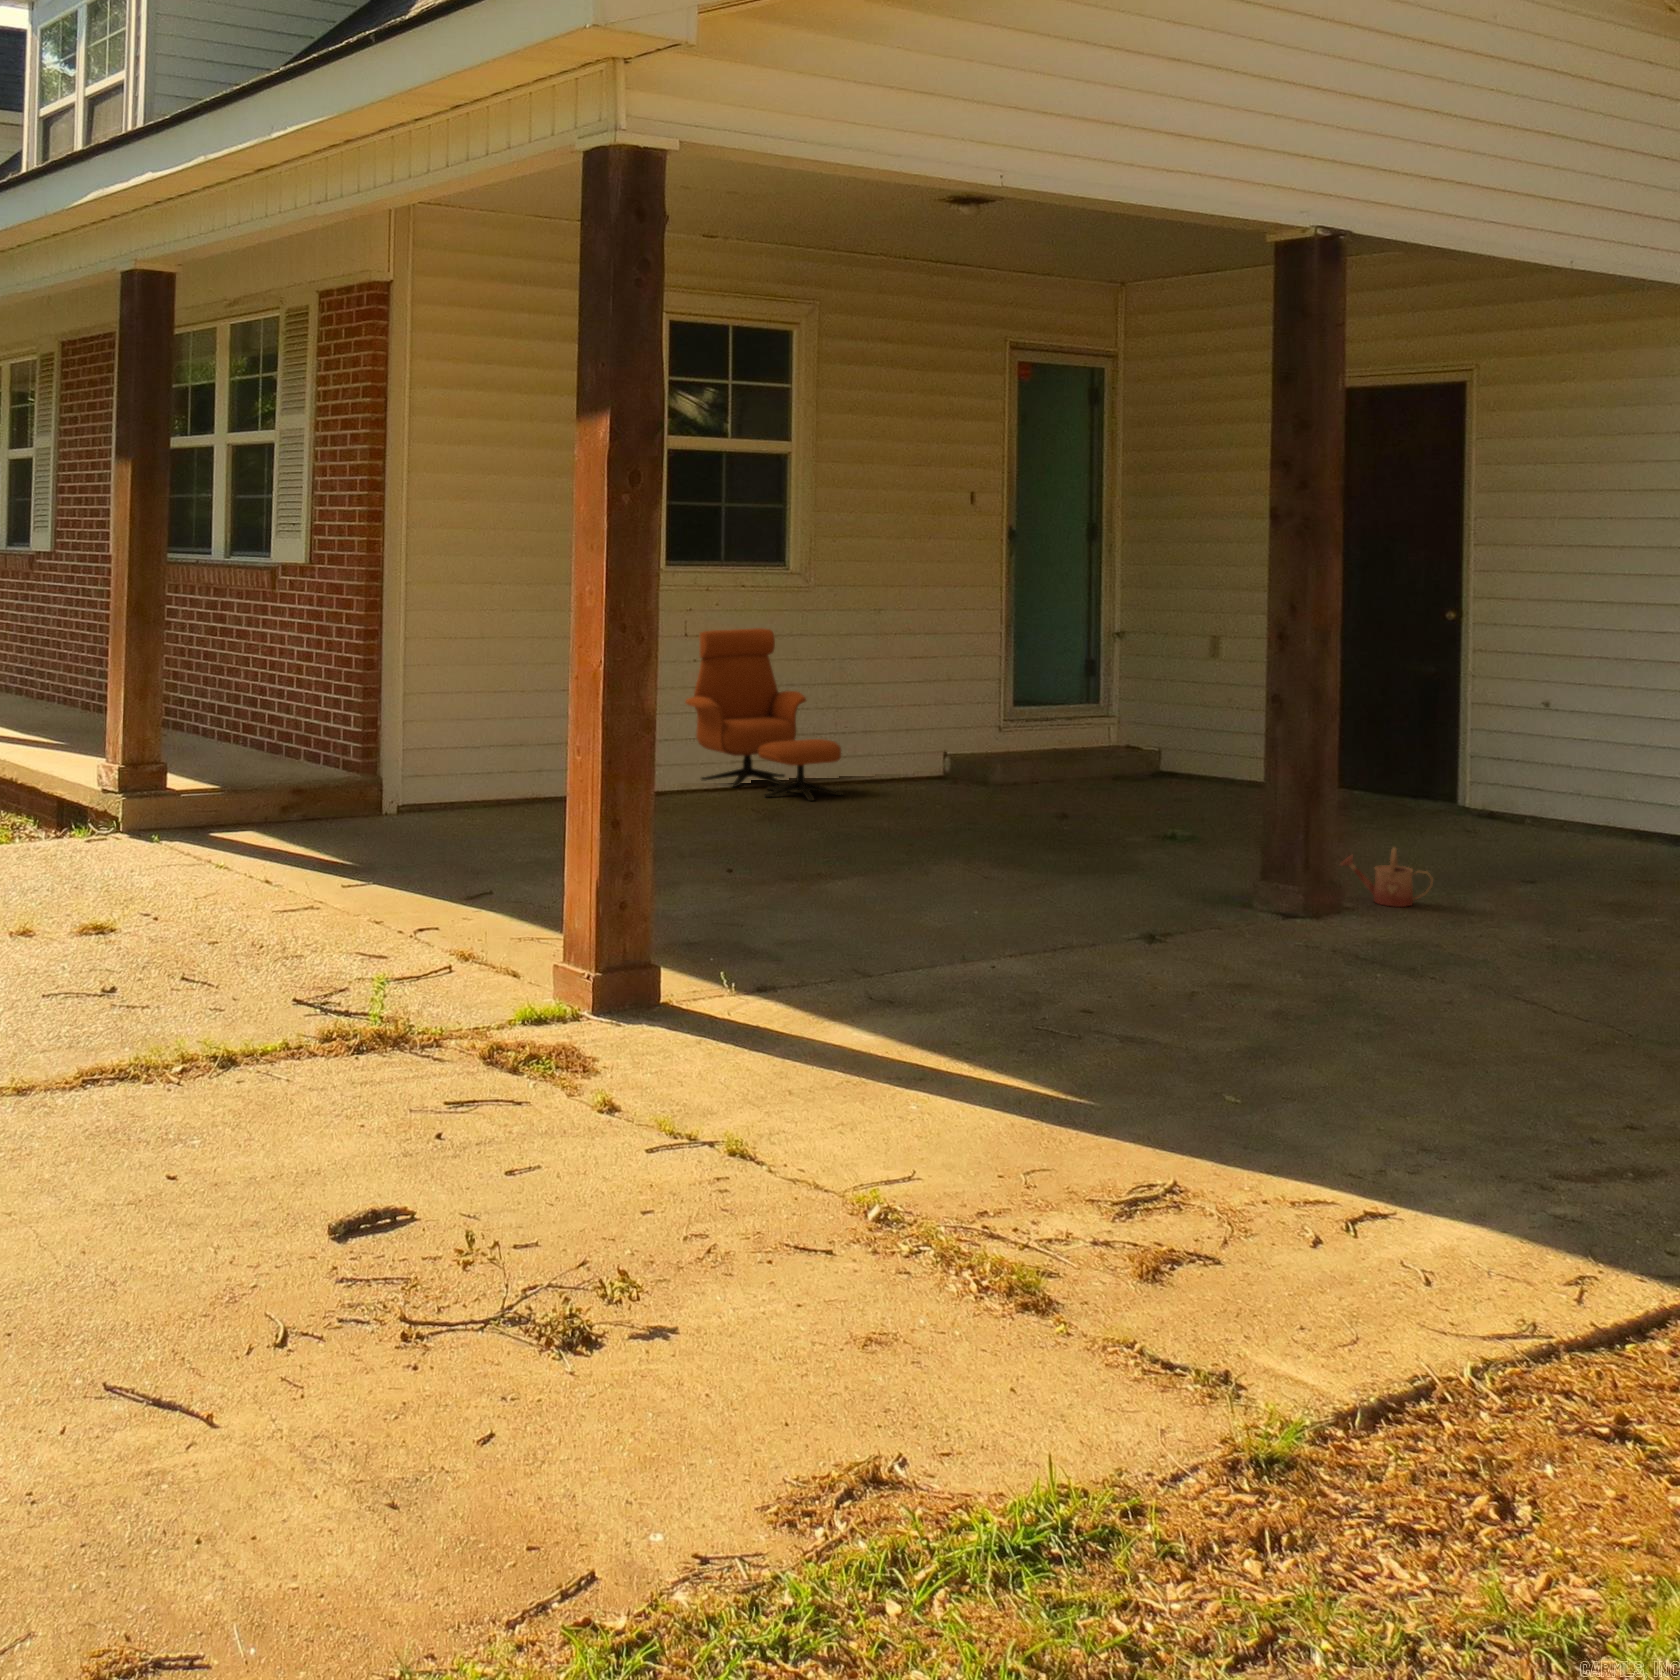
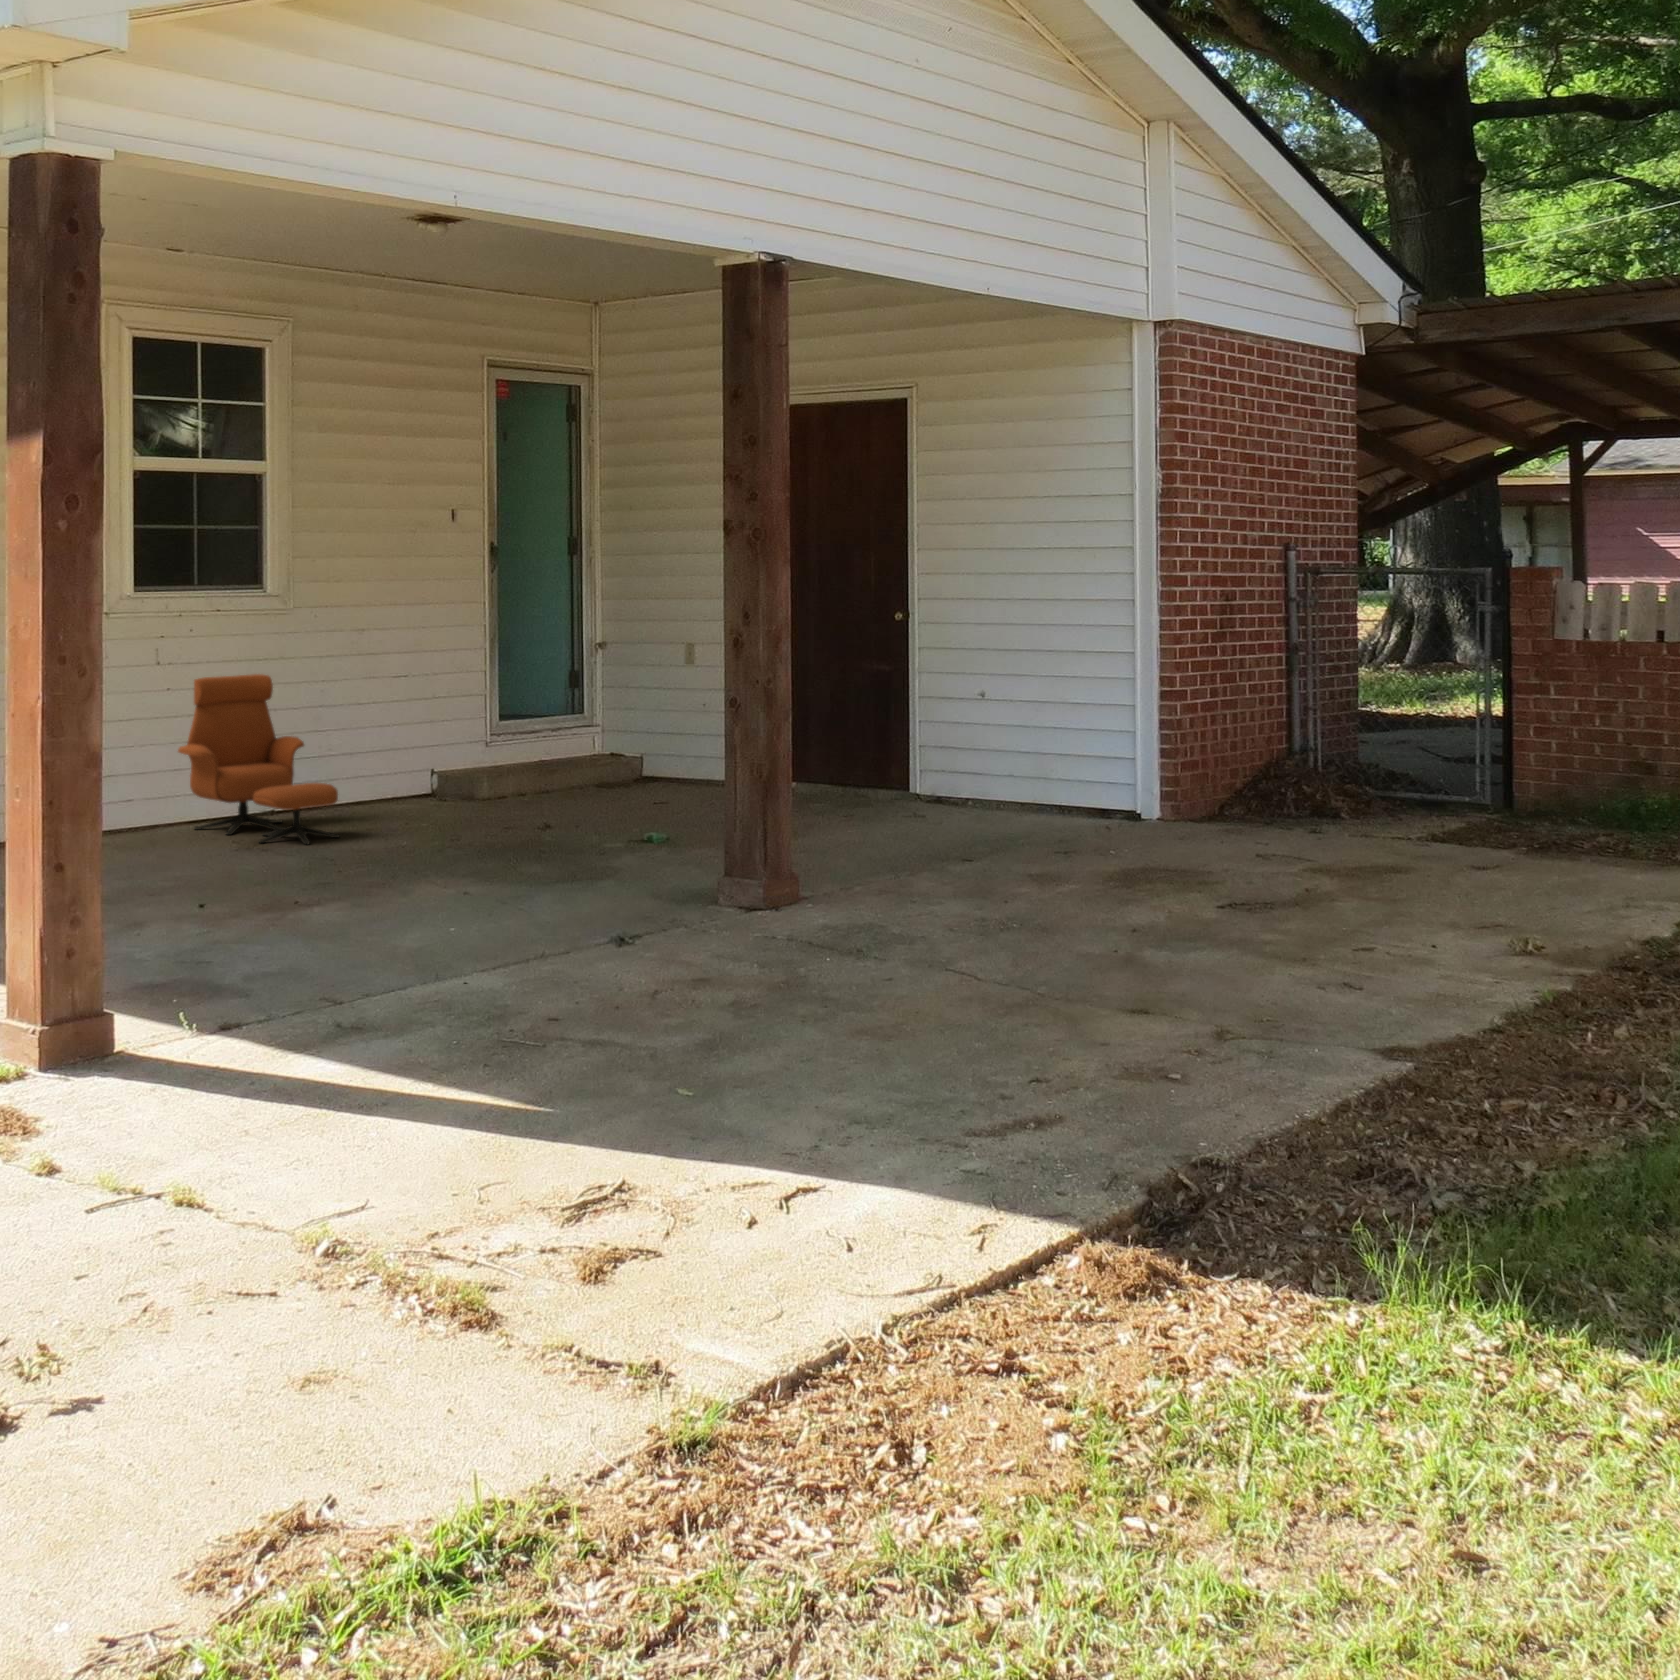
watering can: present [1341,848,1433,907] -> none [793,858,872,912]

